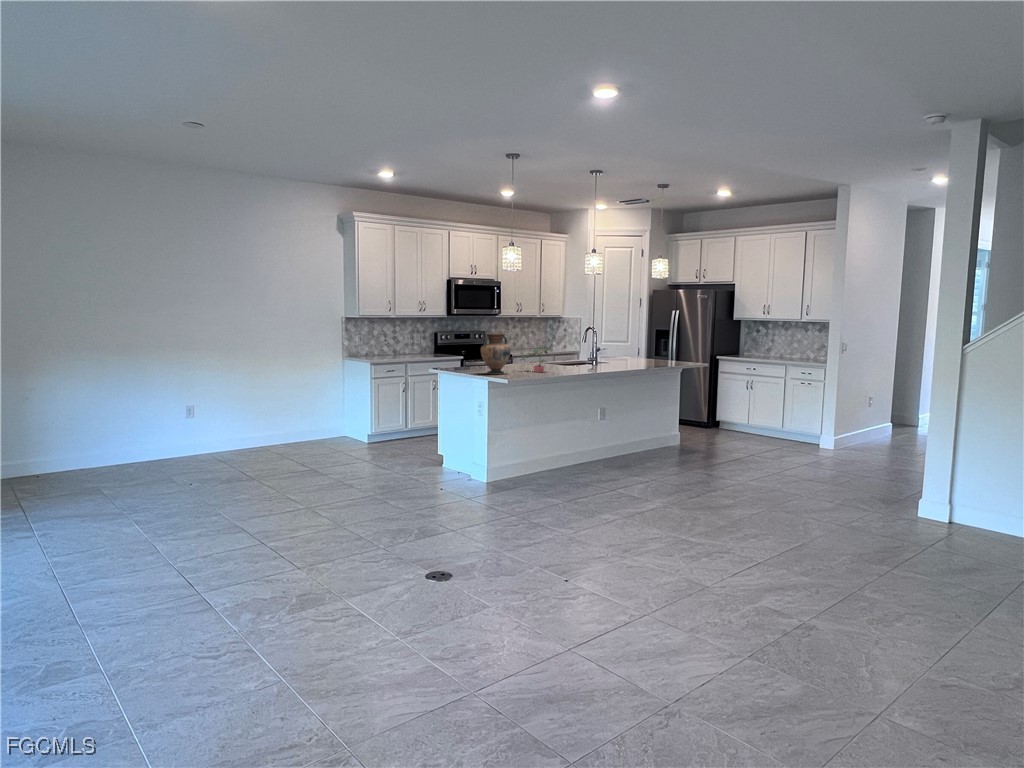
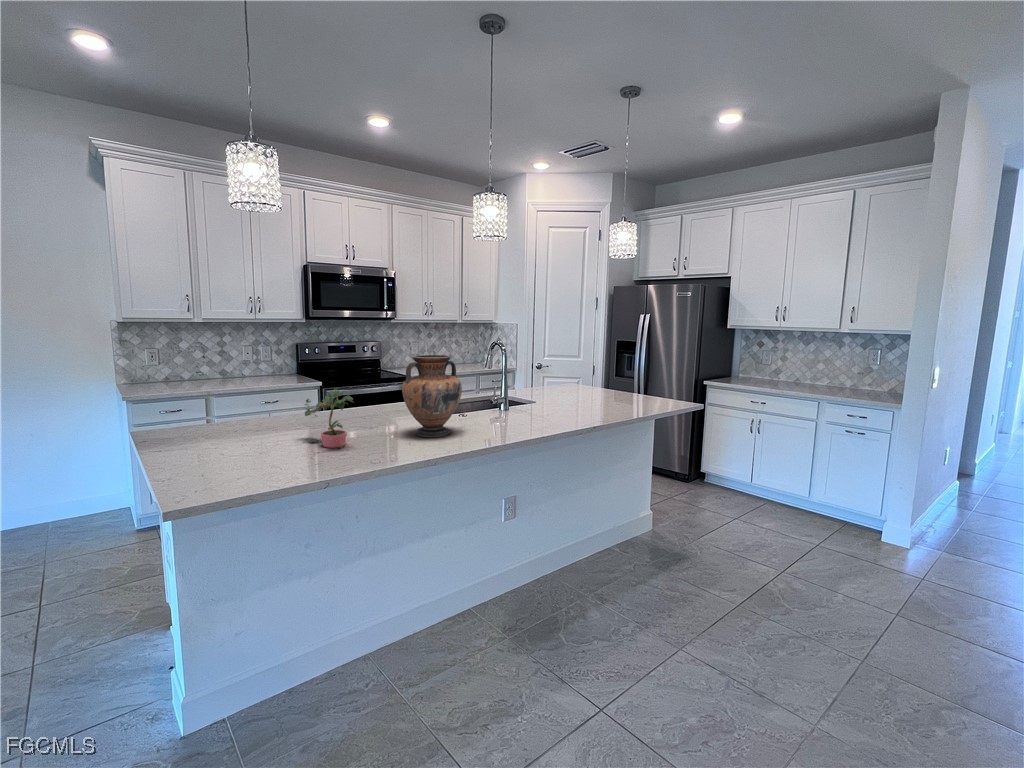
vase: present [481,333,511,375] -> present [402,355,462,437]

